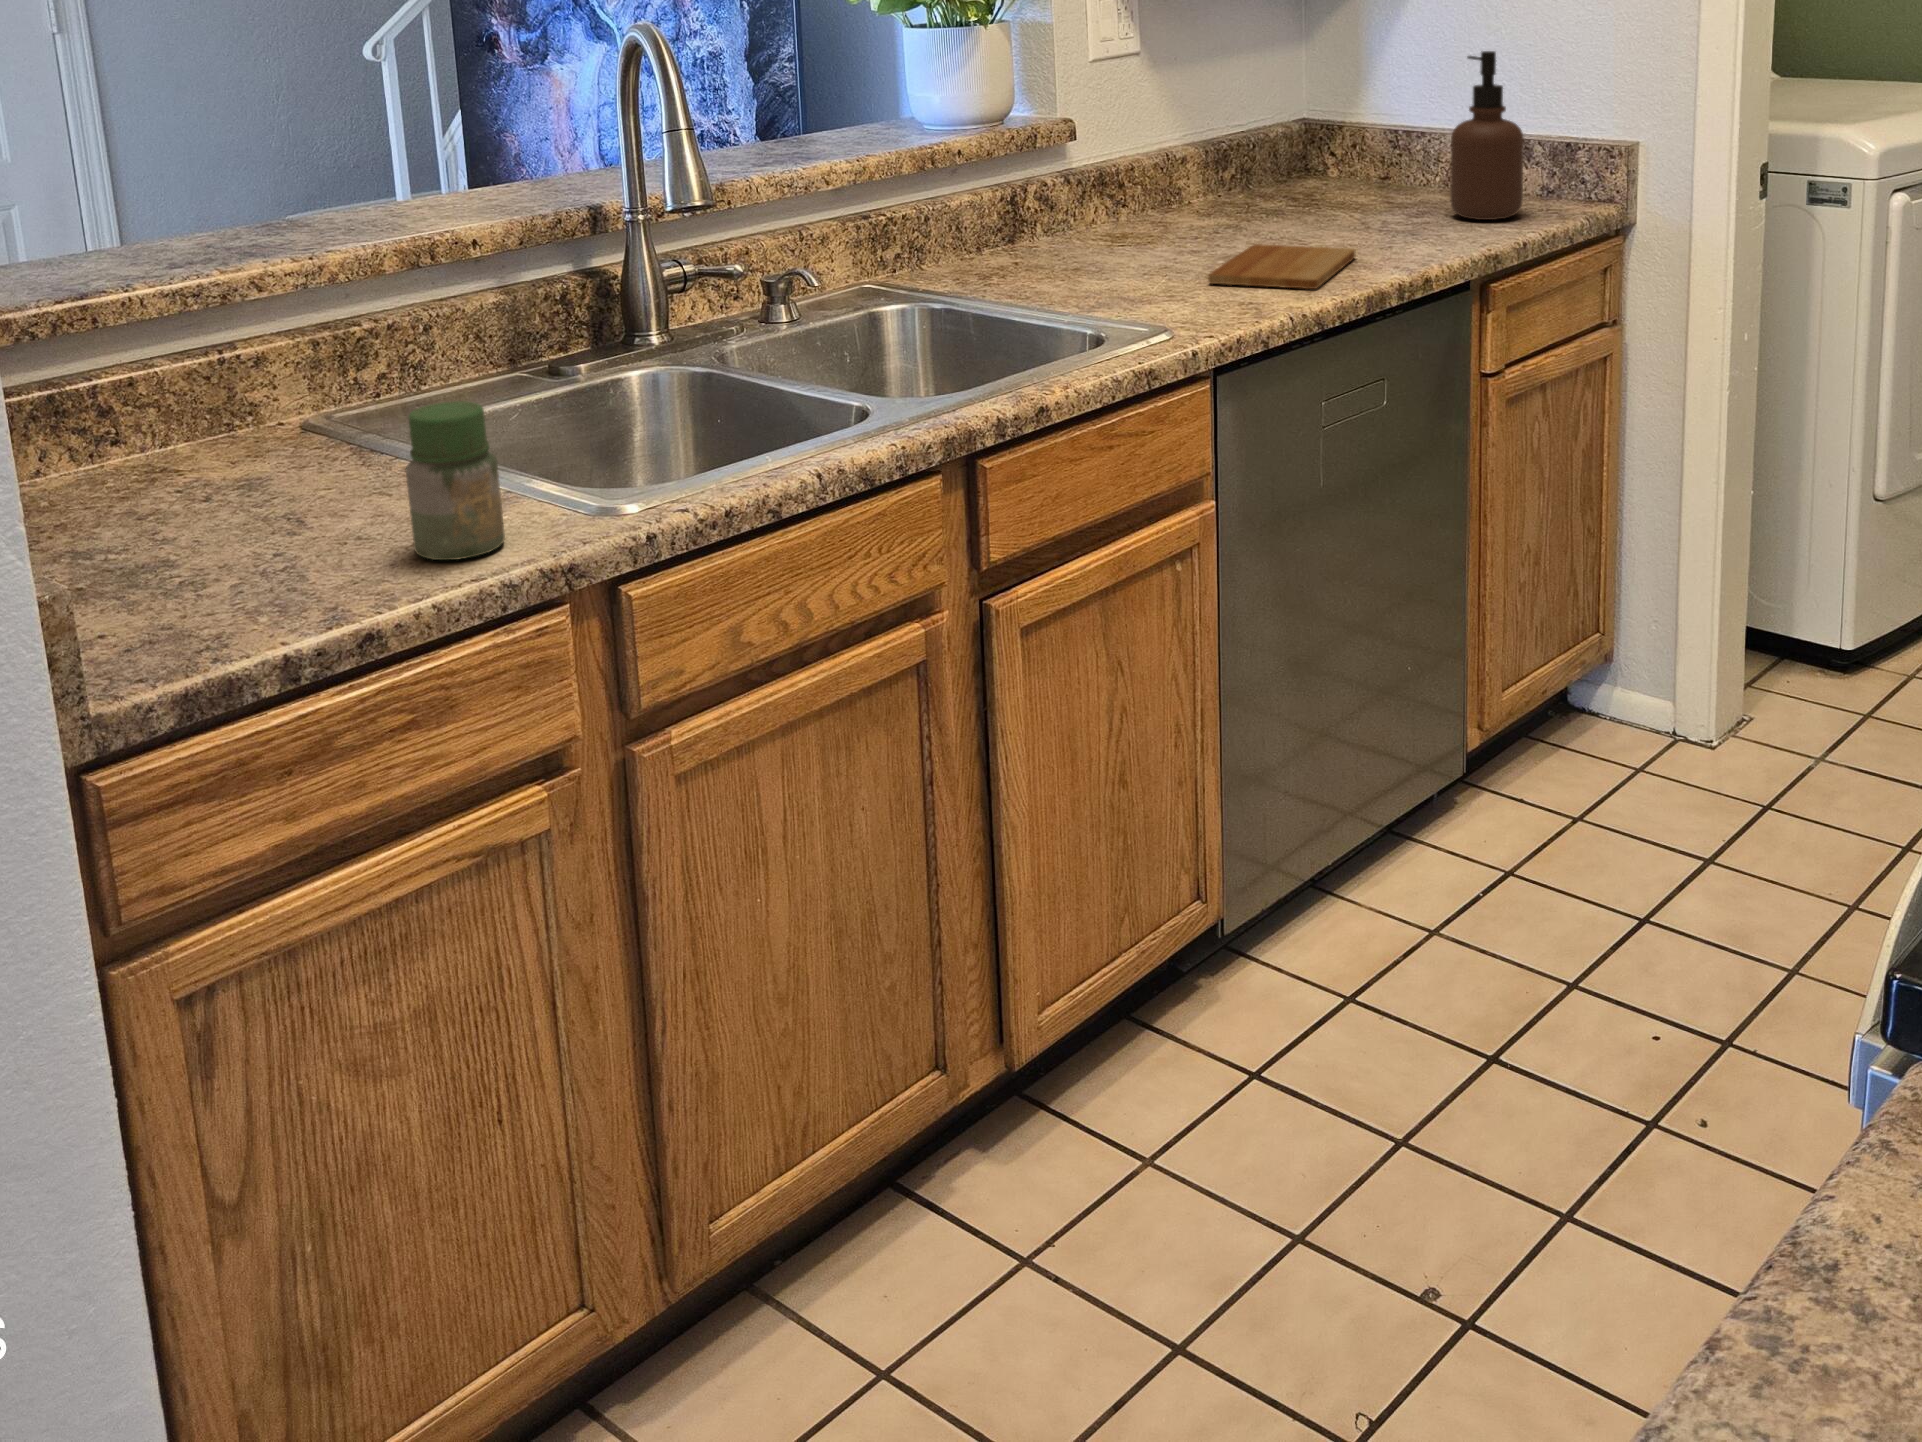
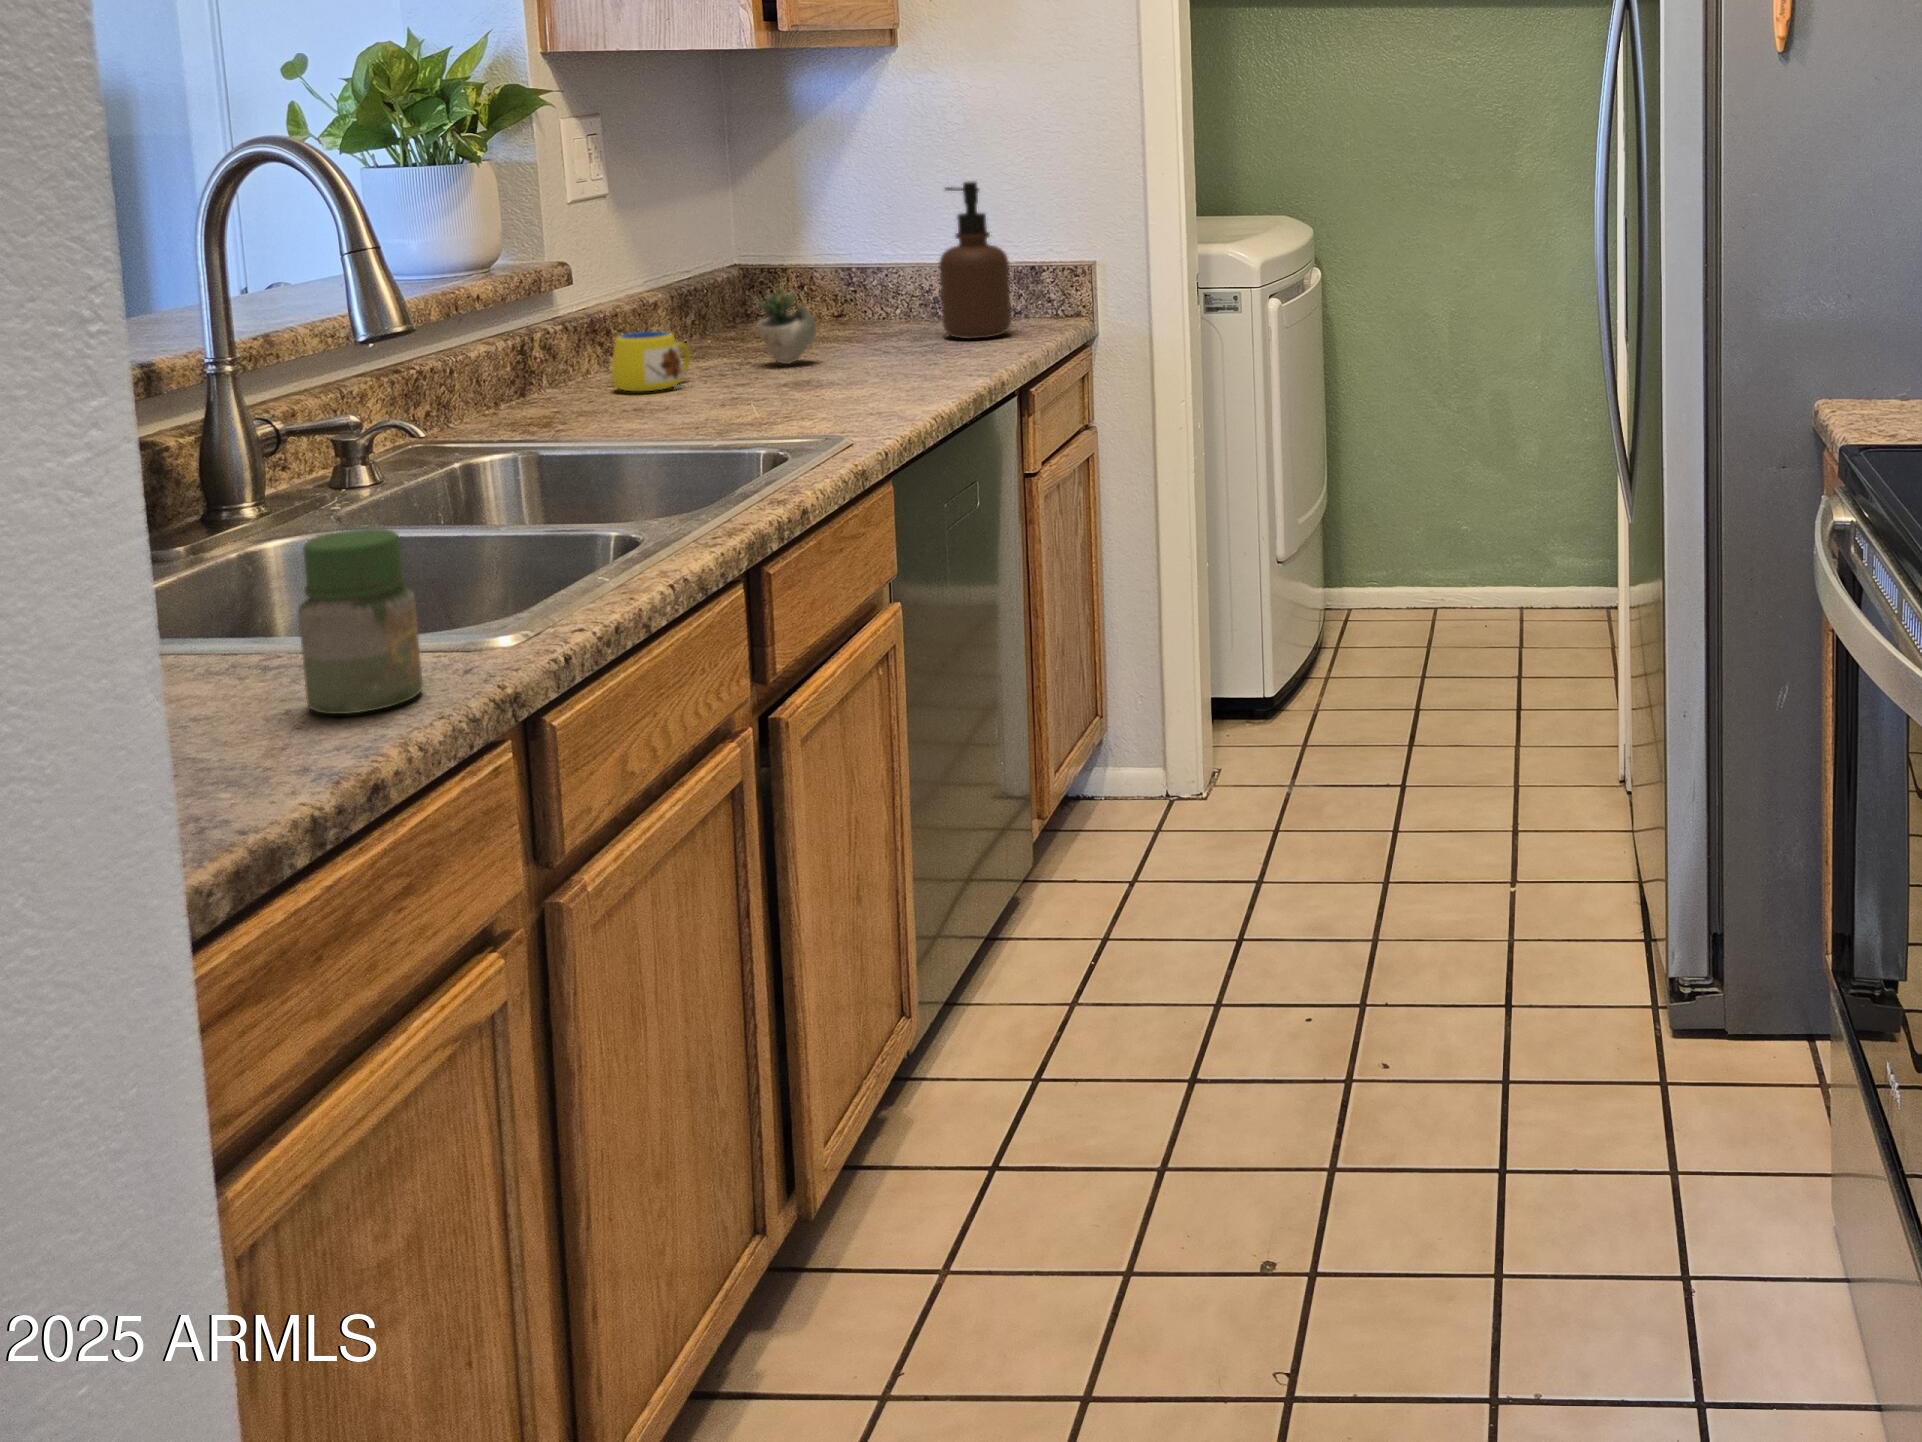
succulent plant: none [1243,149,1315,231] -> present [756,284,817,364]
mug: none [1091,190,1170,248] -> present [612,332,702,391]
cutting board: present [1208,244,1355,289] -> none [803,365,920,405]

